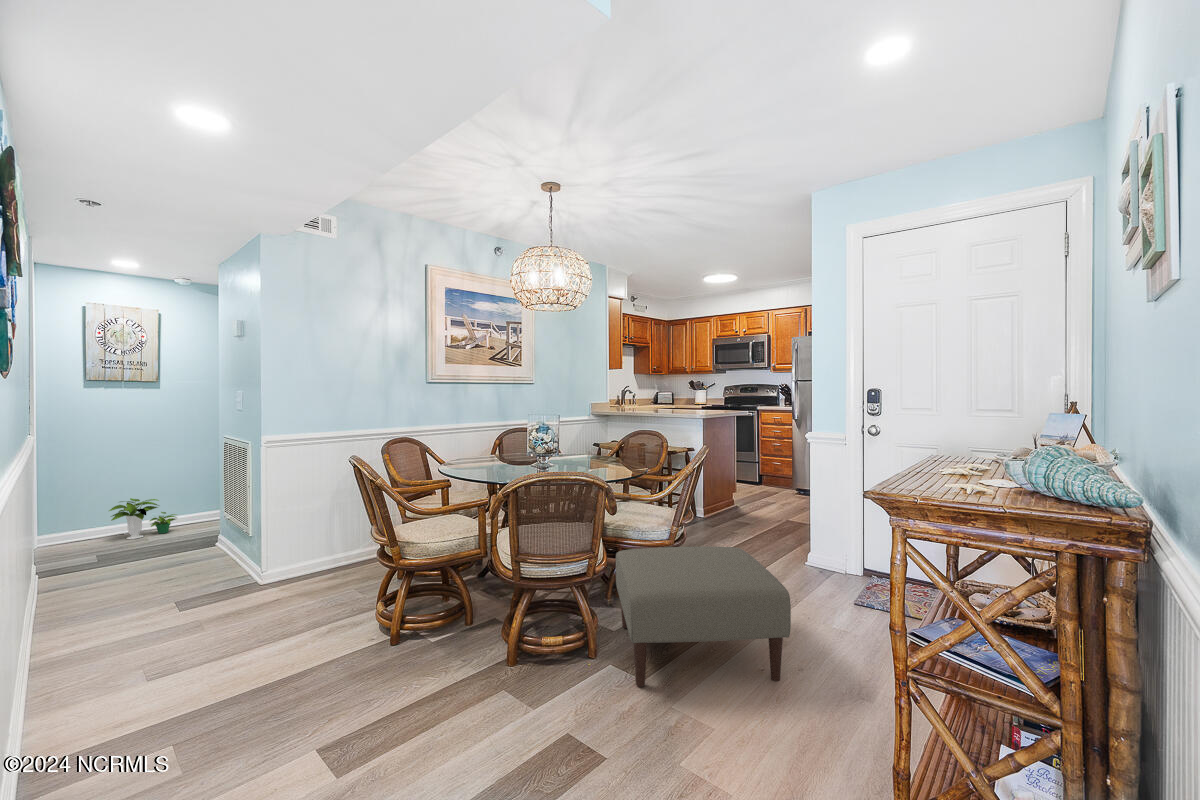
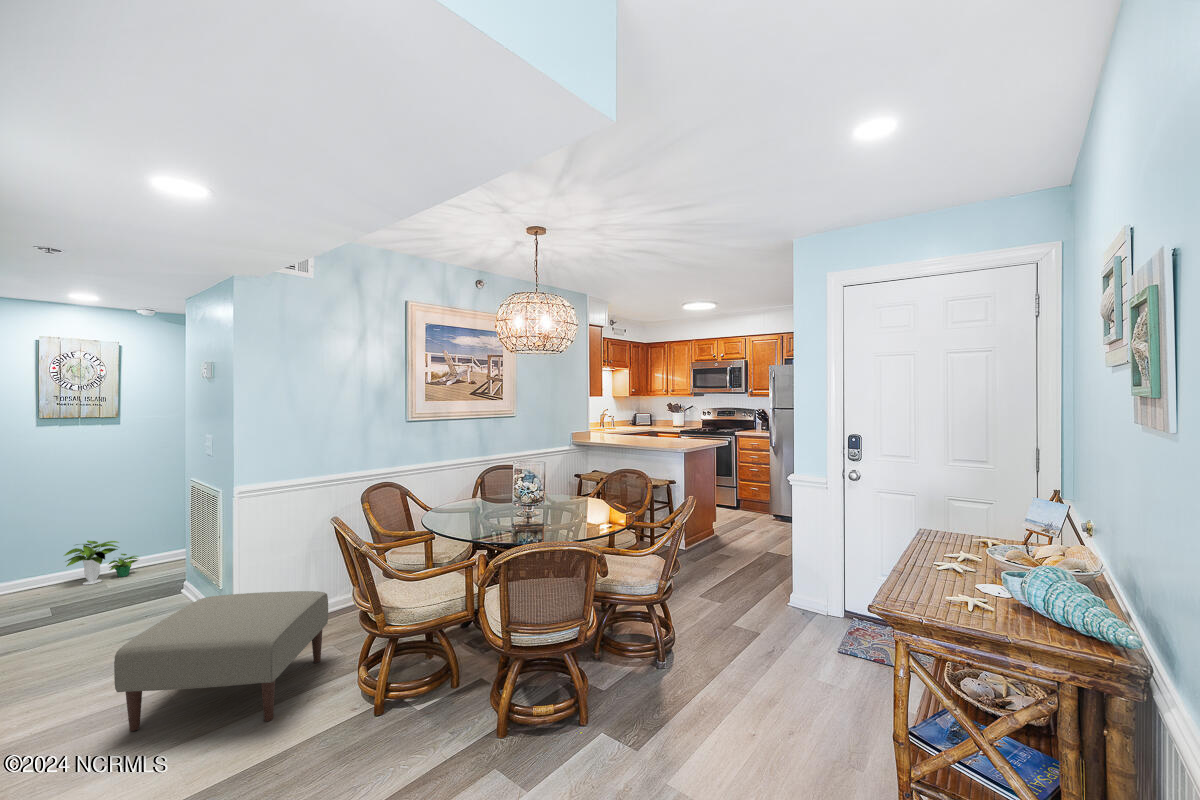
ottoman: present [616,547,791,687] -> present [114,591,328,731]

